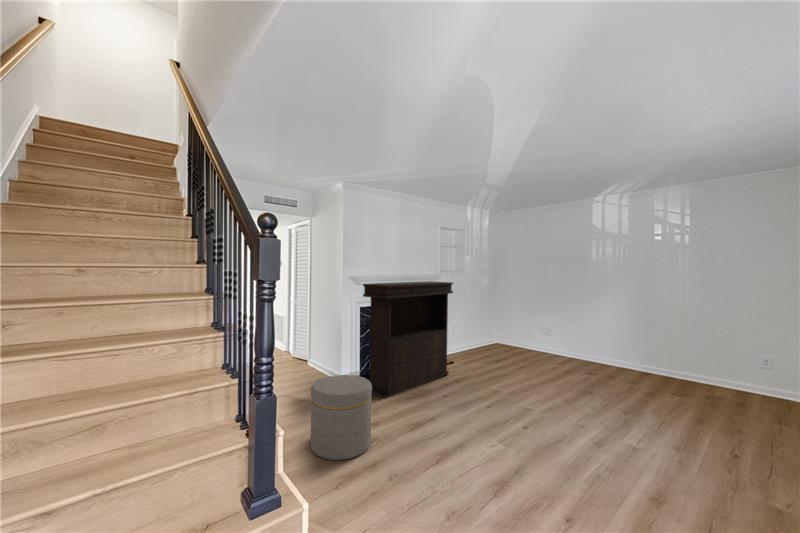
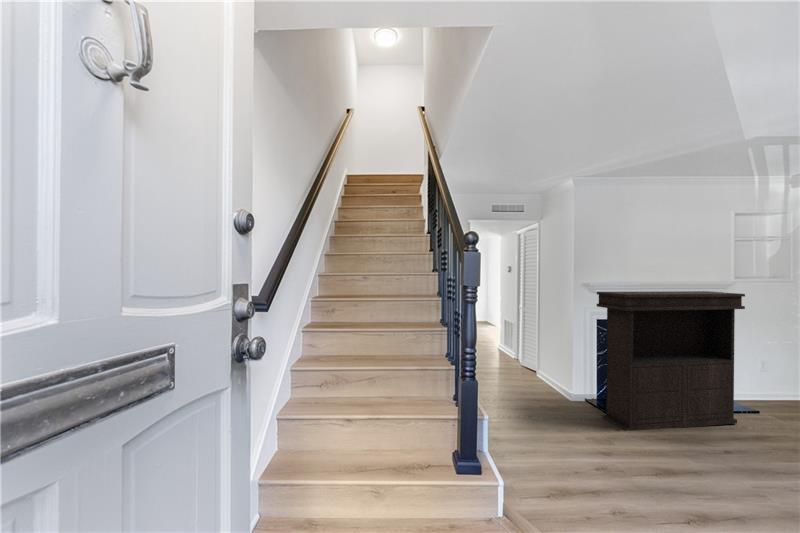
ottoman: present [311,375,372,460] -> none [527,388,595,475]

